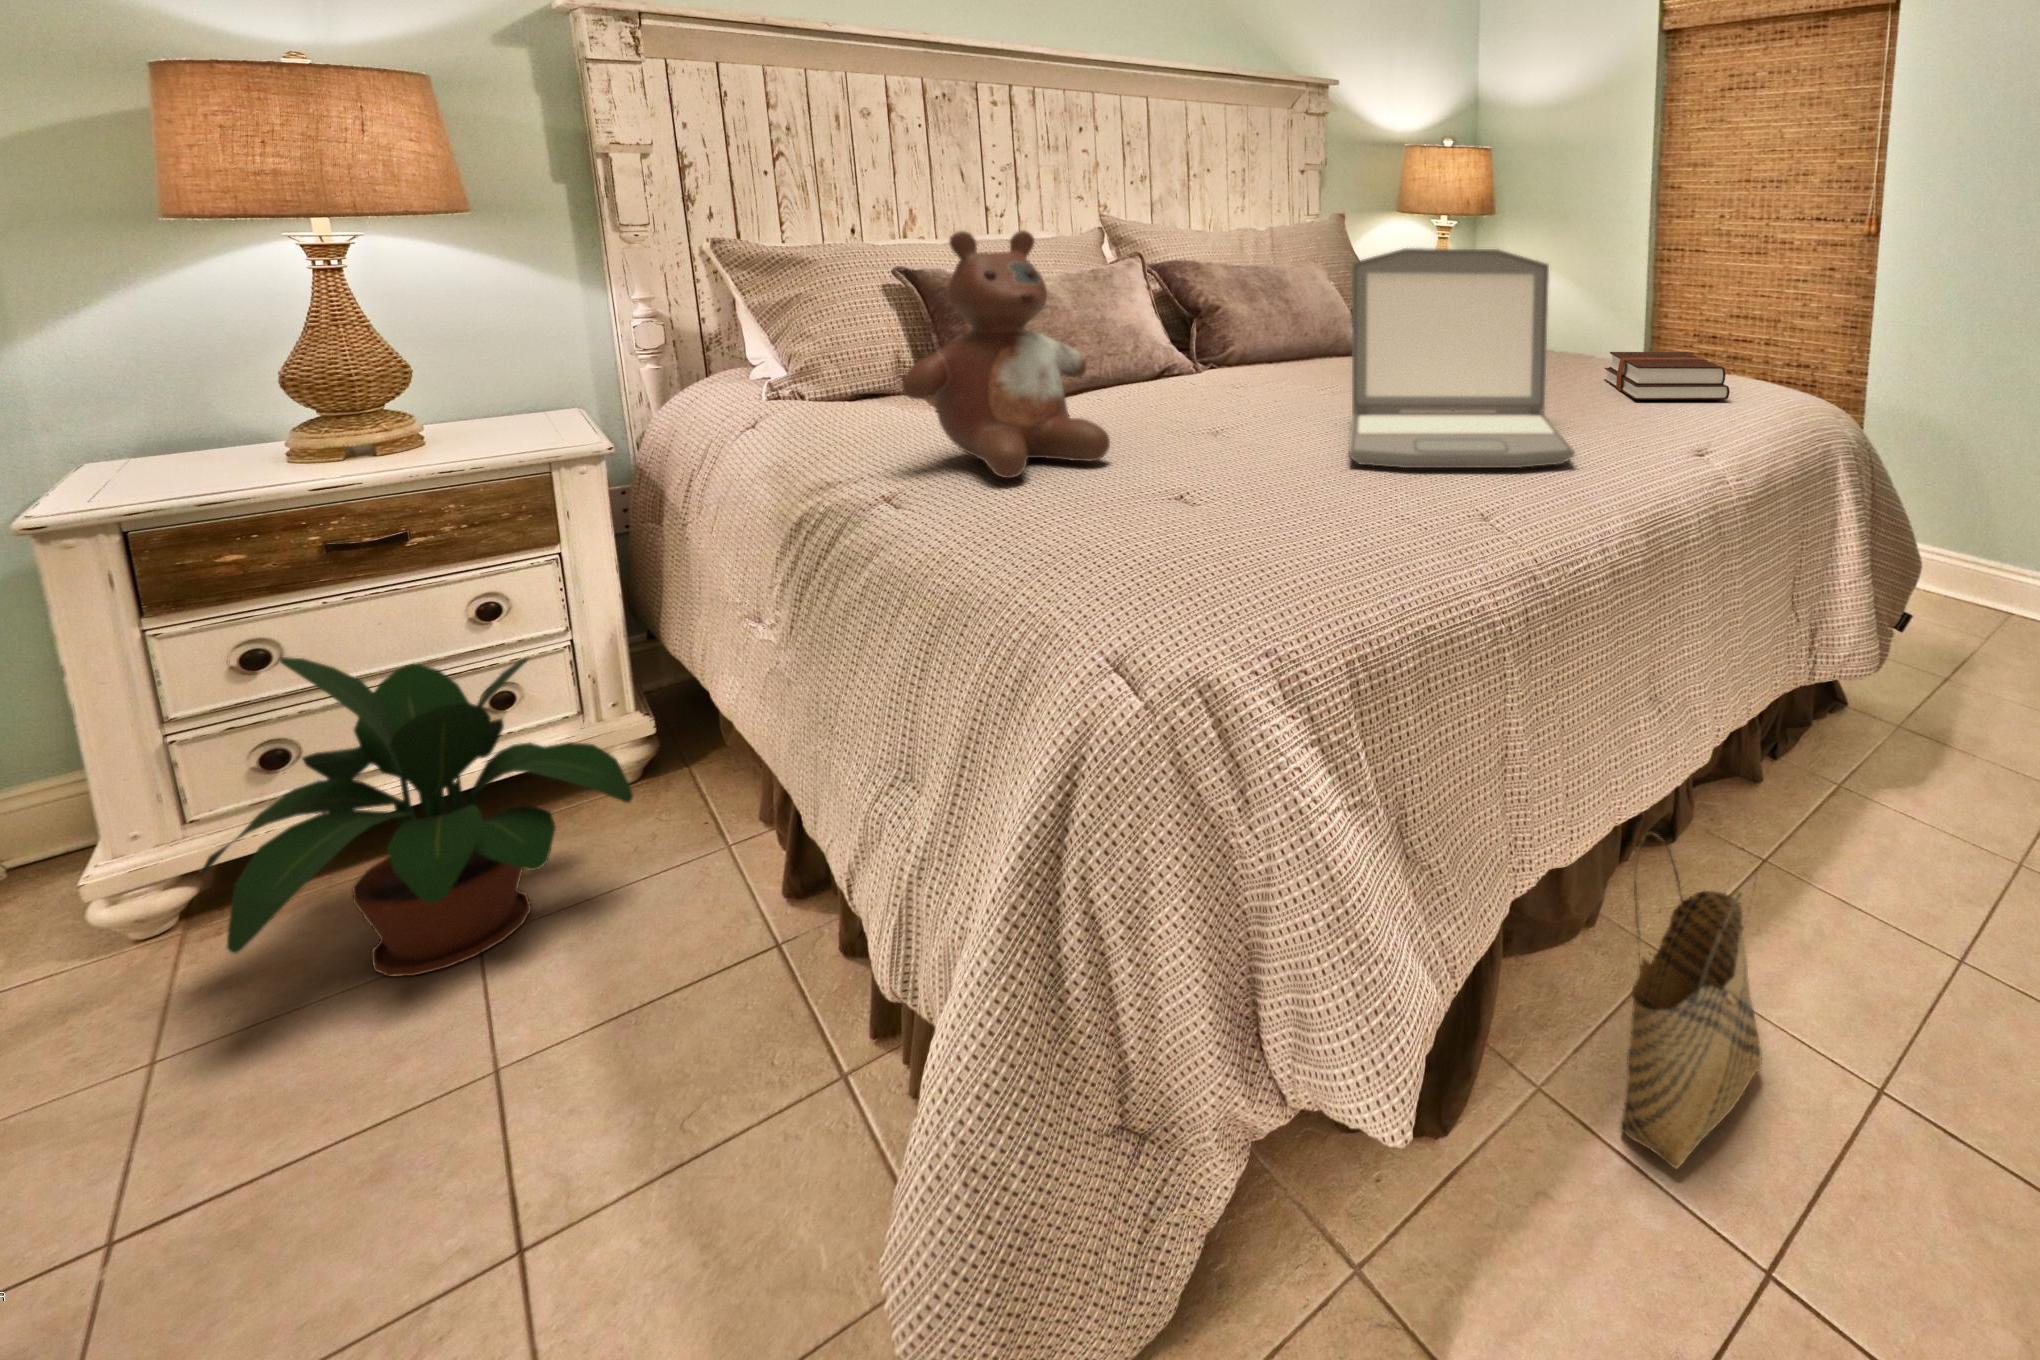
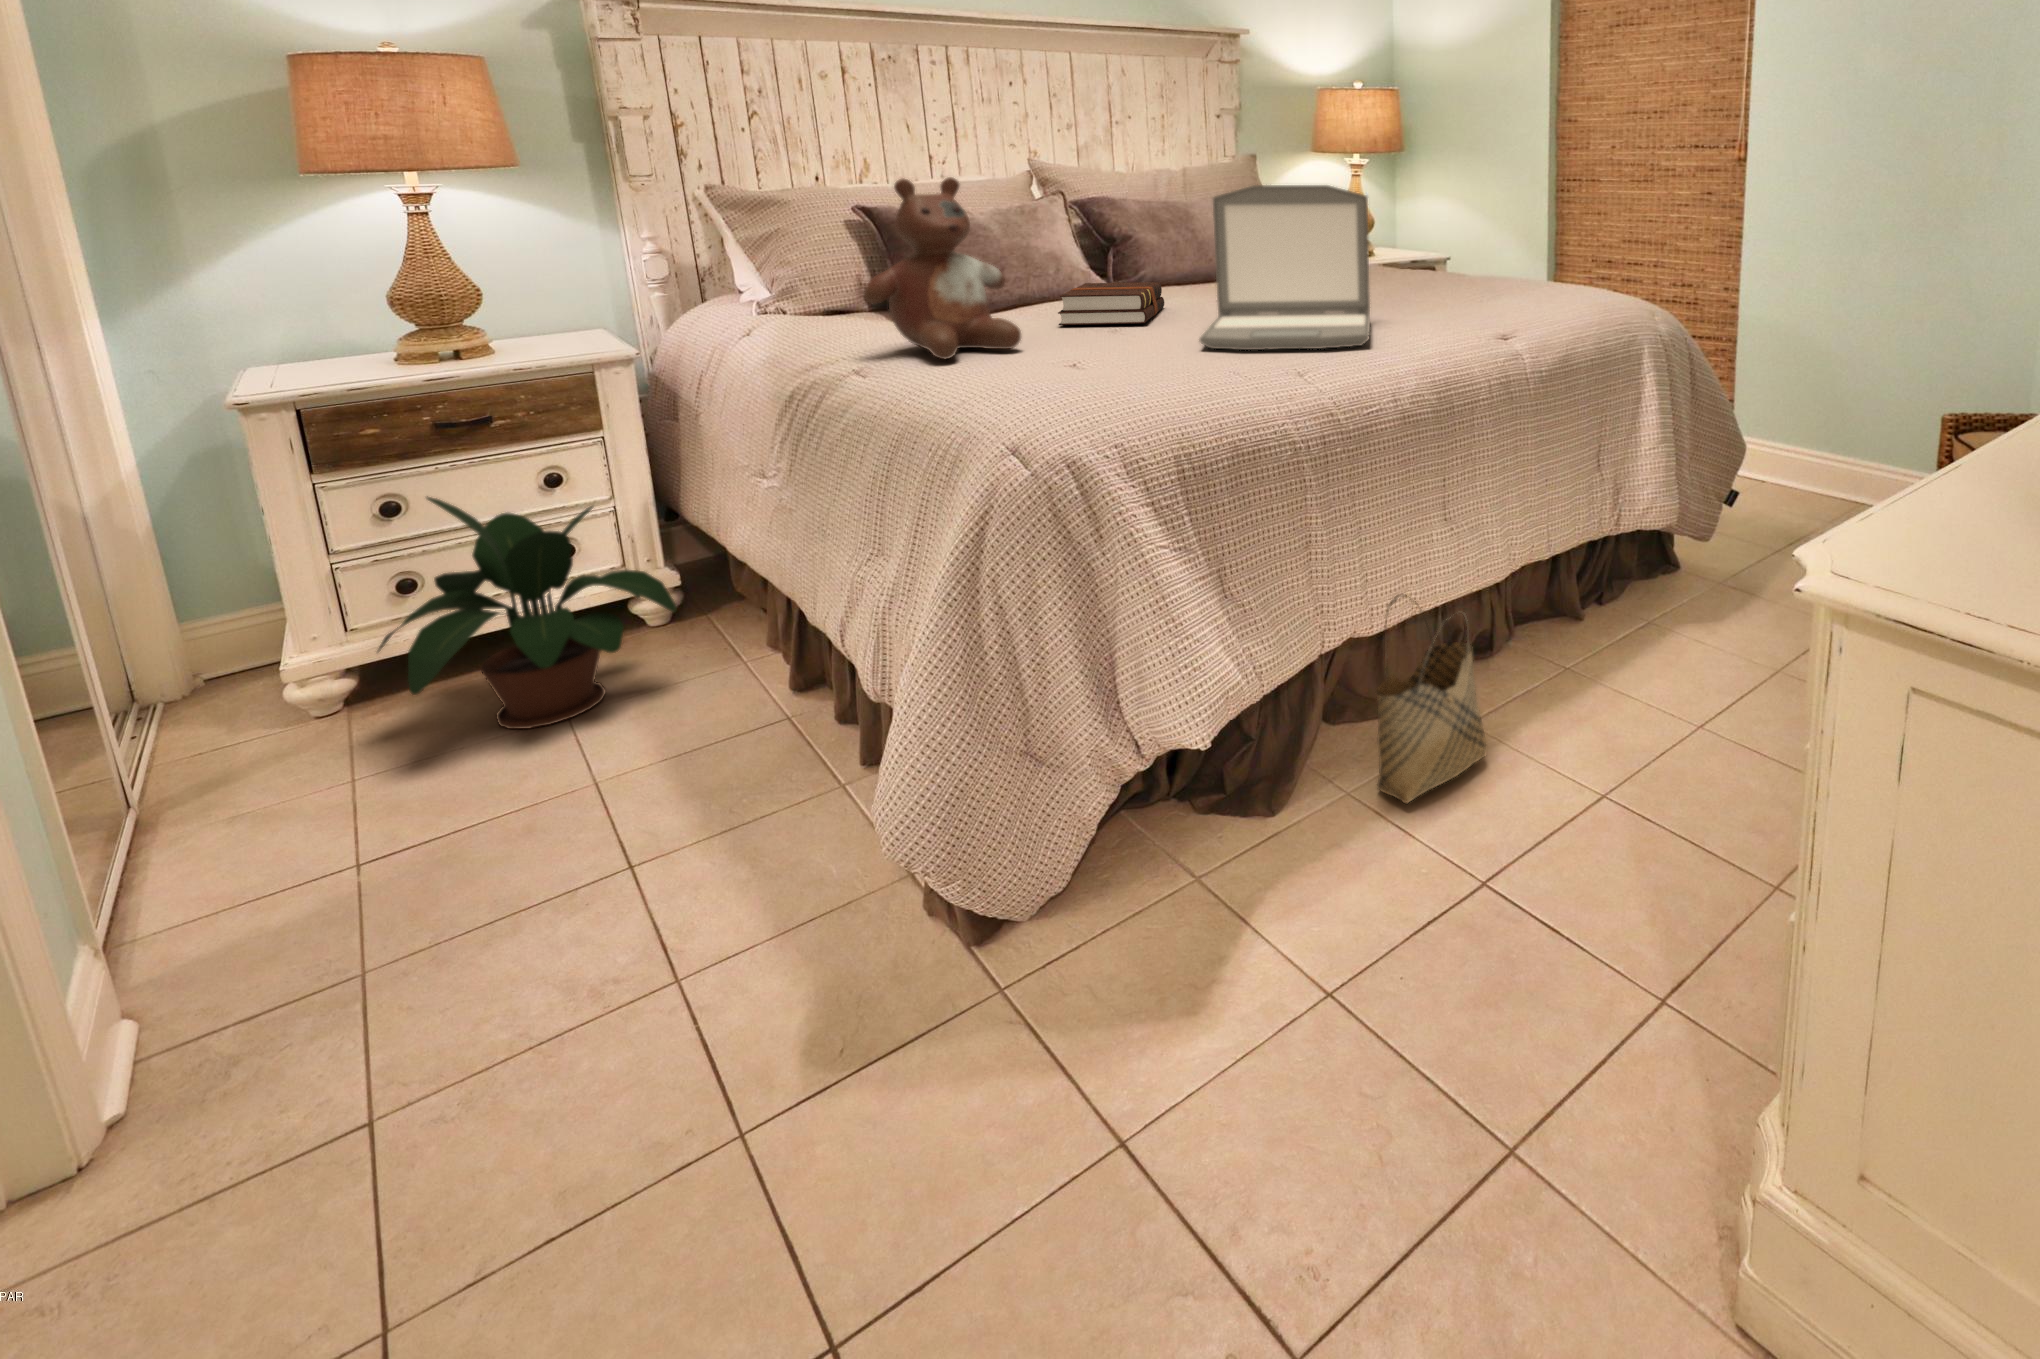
hardback book: present [1604,352,1730,400] -> present [1058,282,1164,325]

